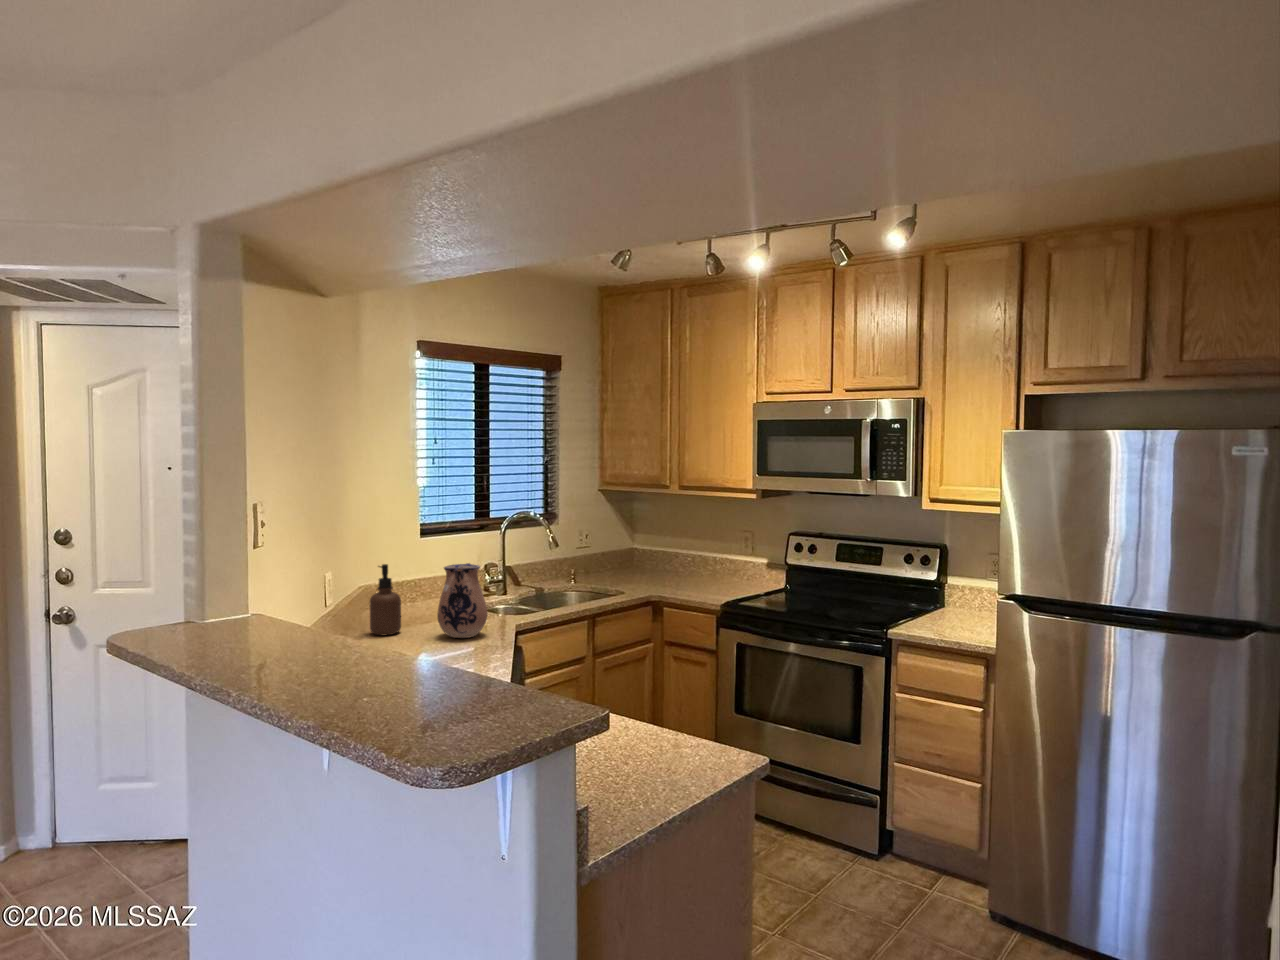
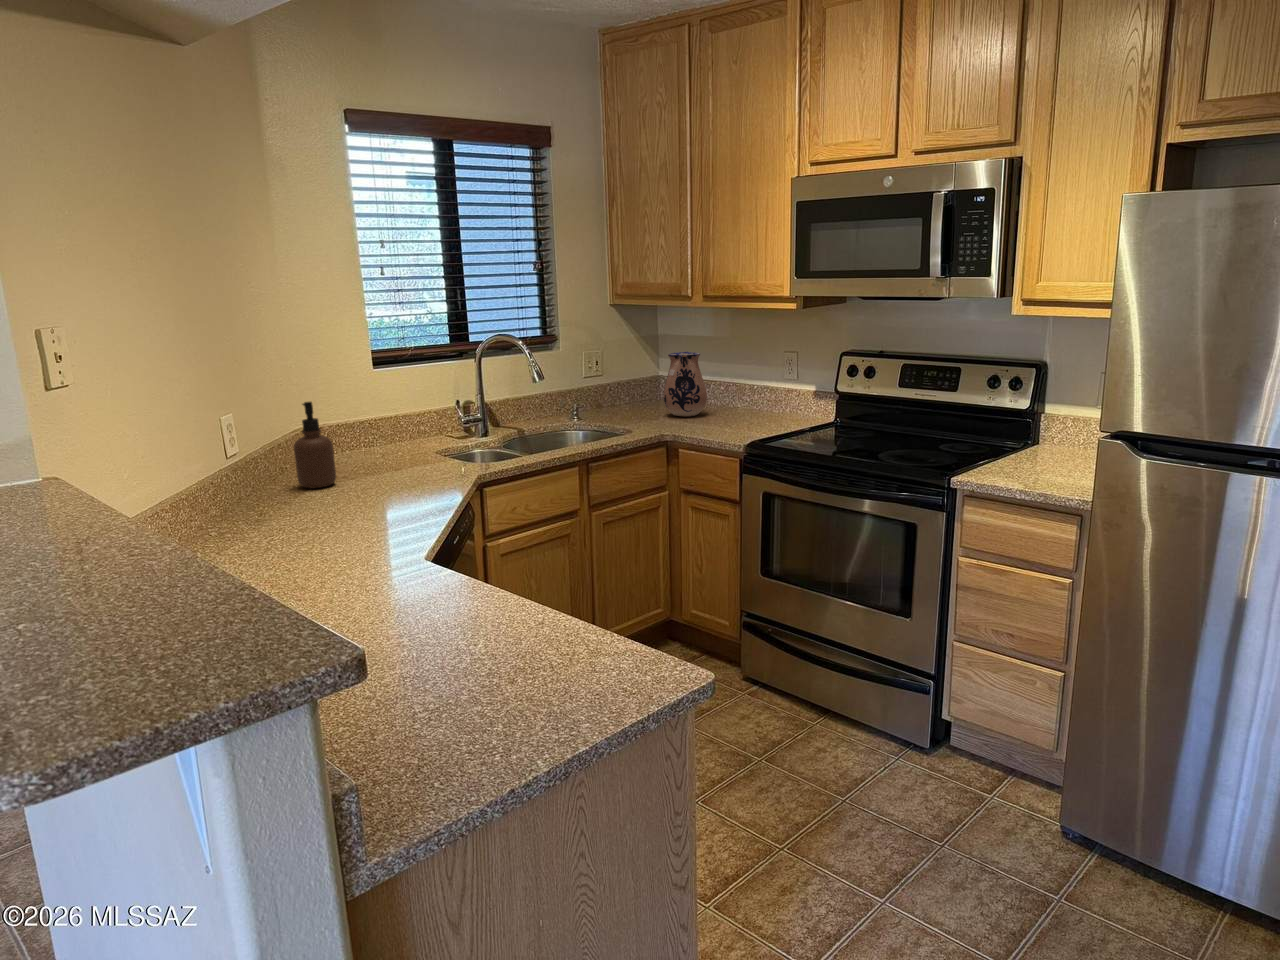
ceramic pitcher: present [437,563,488,638] -> present [664,352,707,417]

